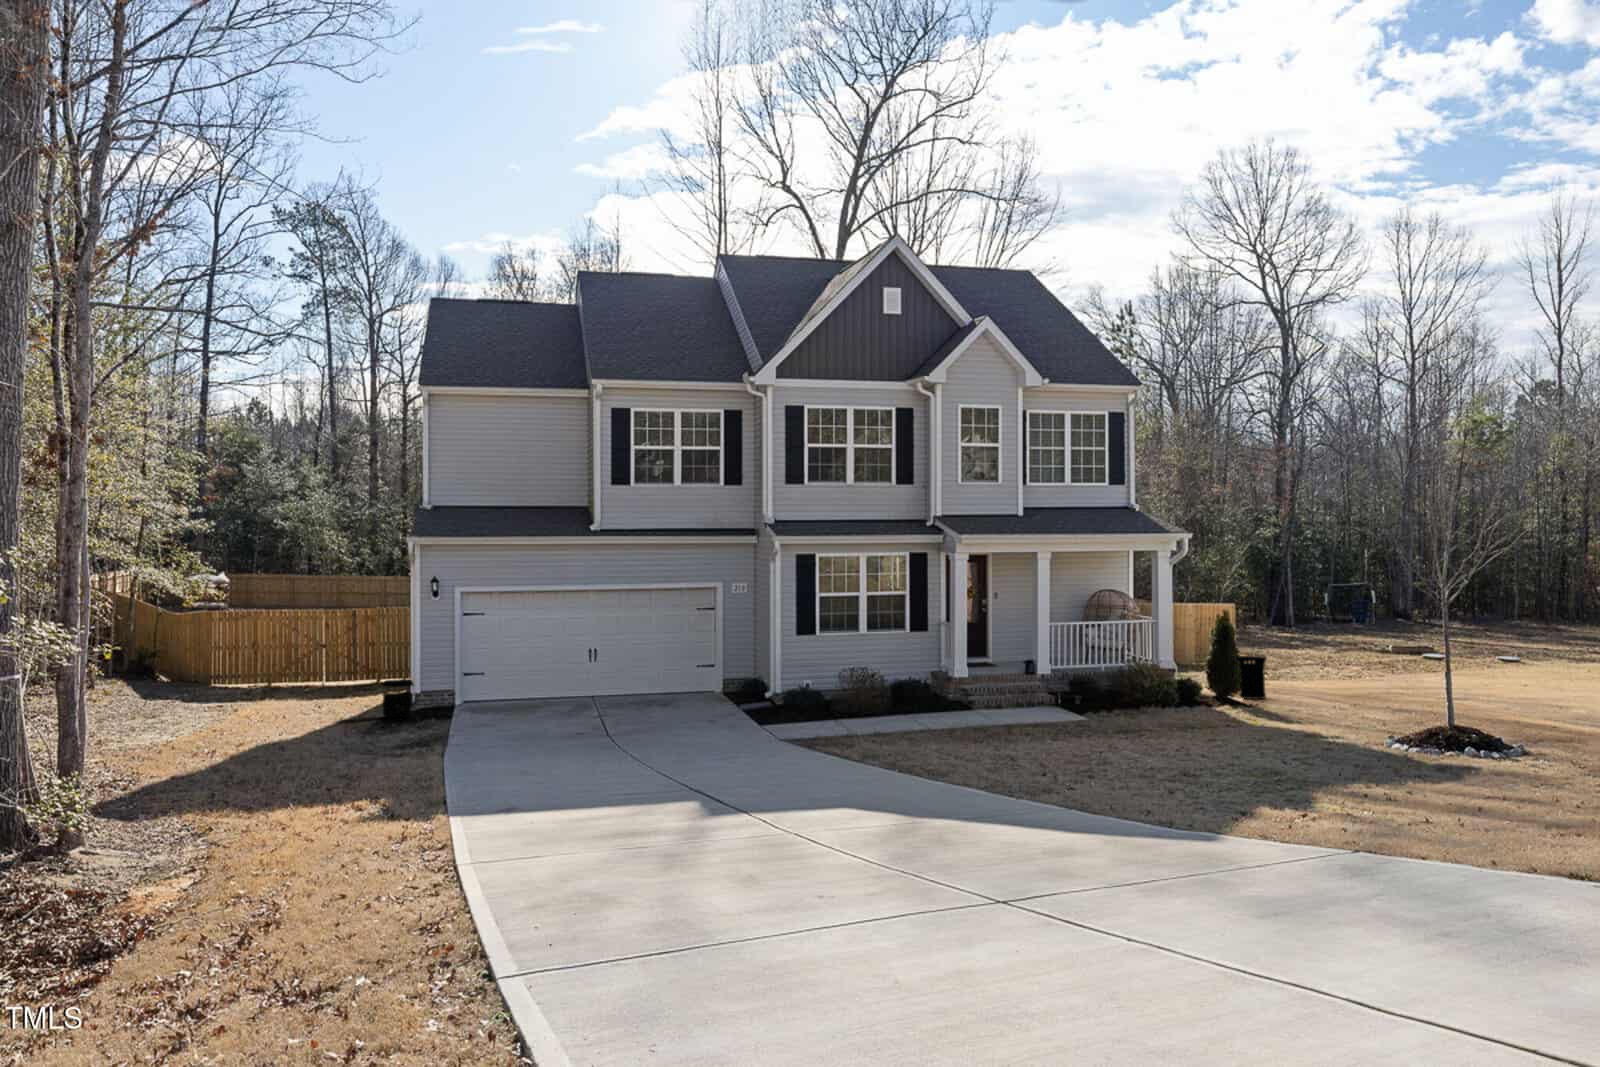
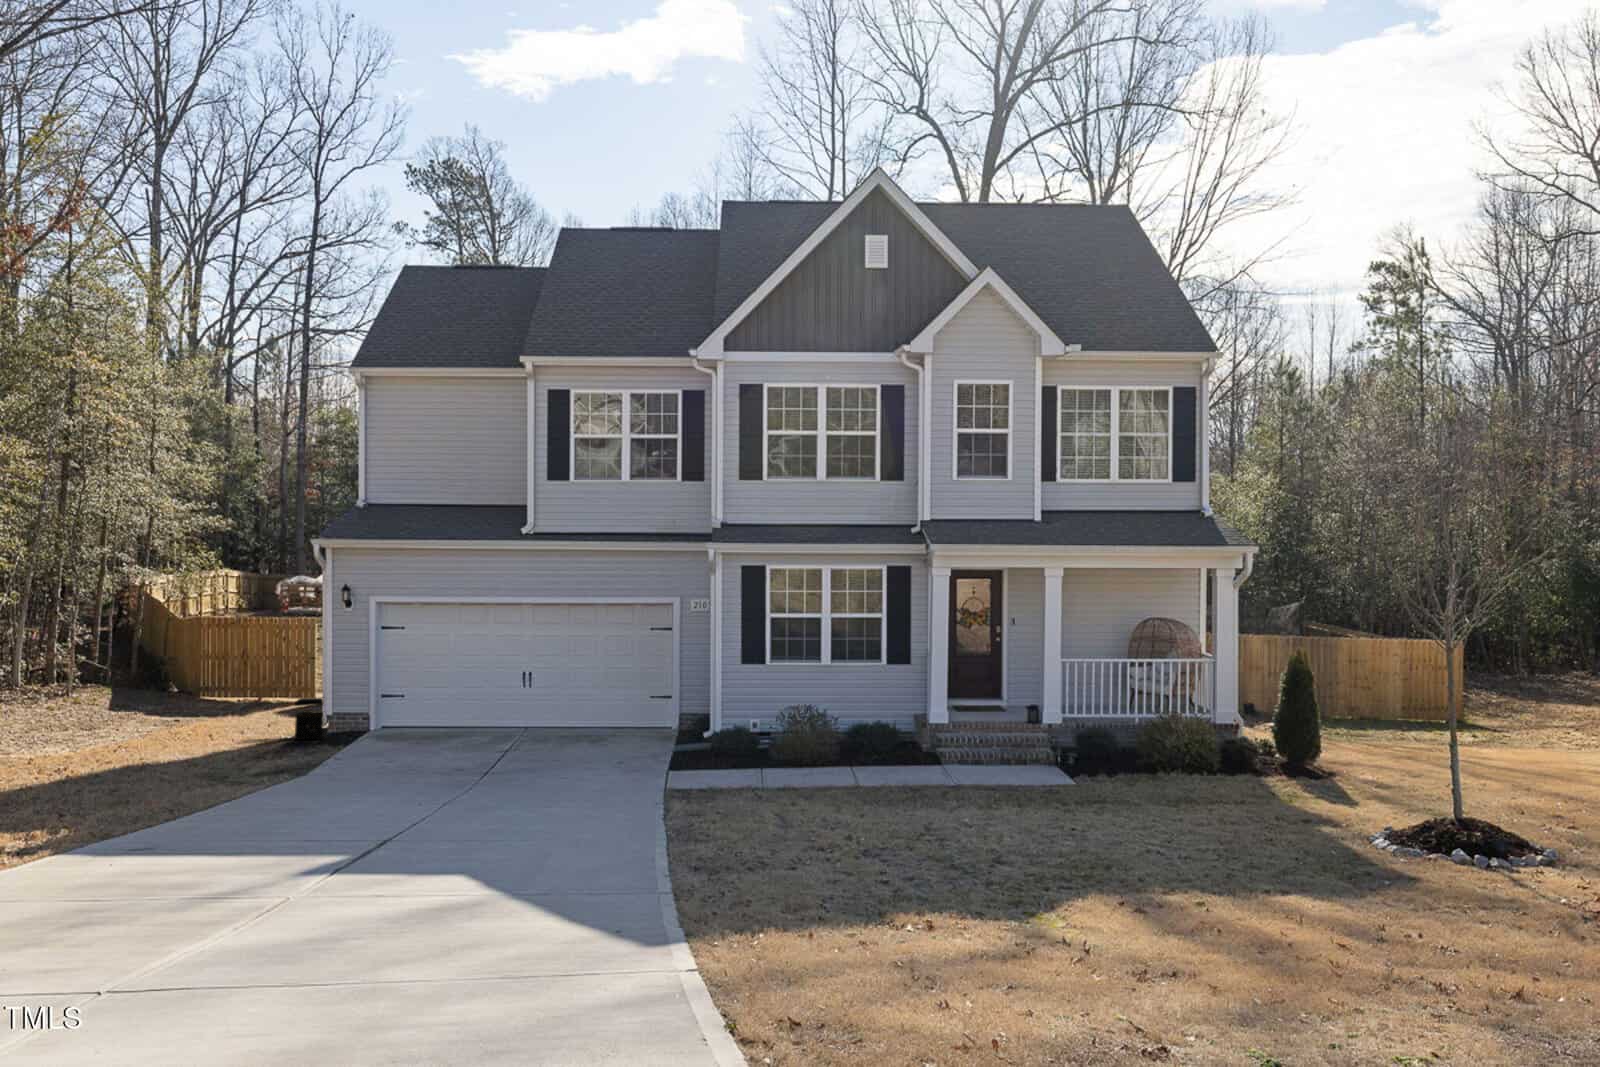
trash can: present [1236,656,1267,699] -> none [1321,711,1366,772]

